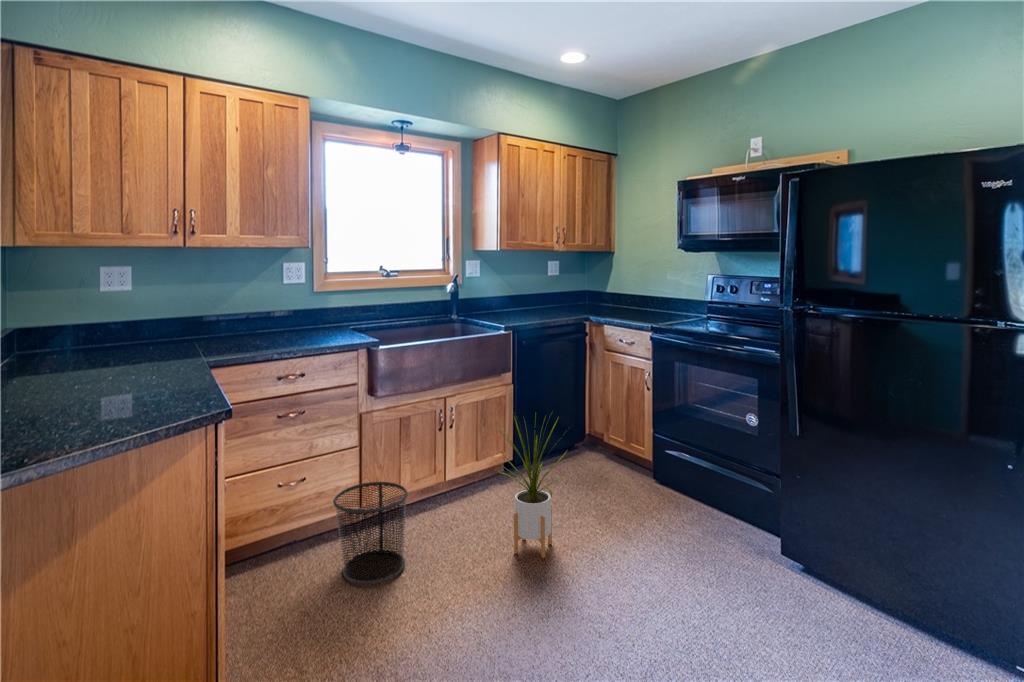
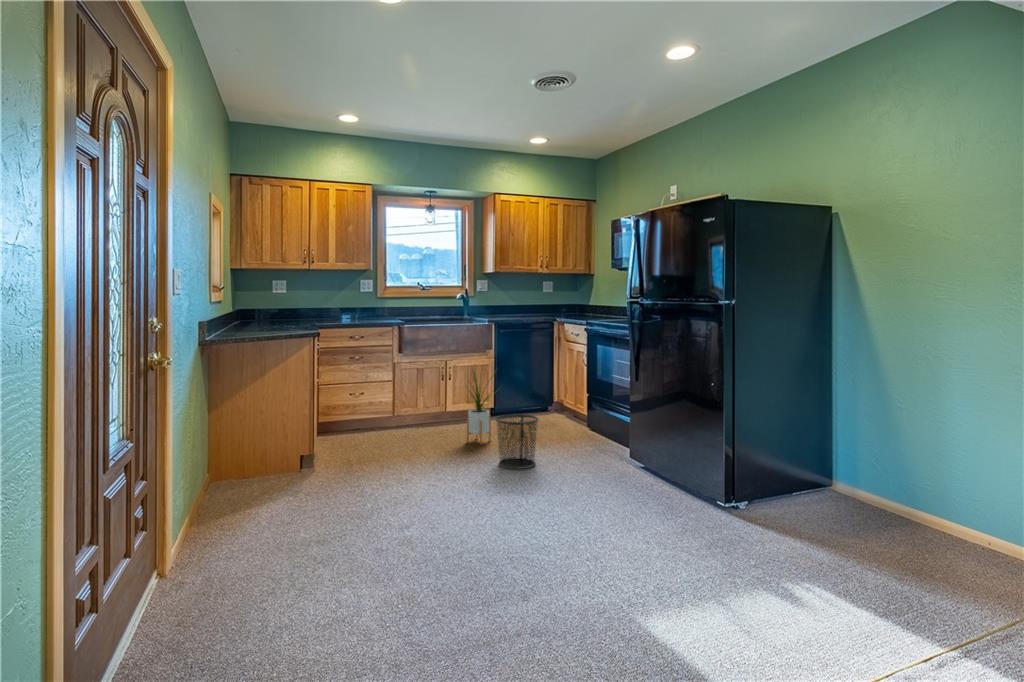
waste bin: present [333,482,408,584] -> present [496,414,539,469]

